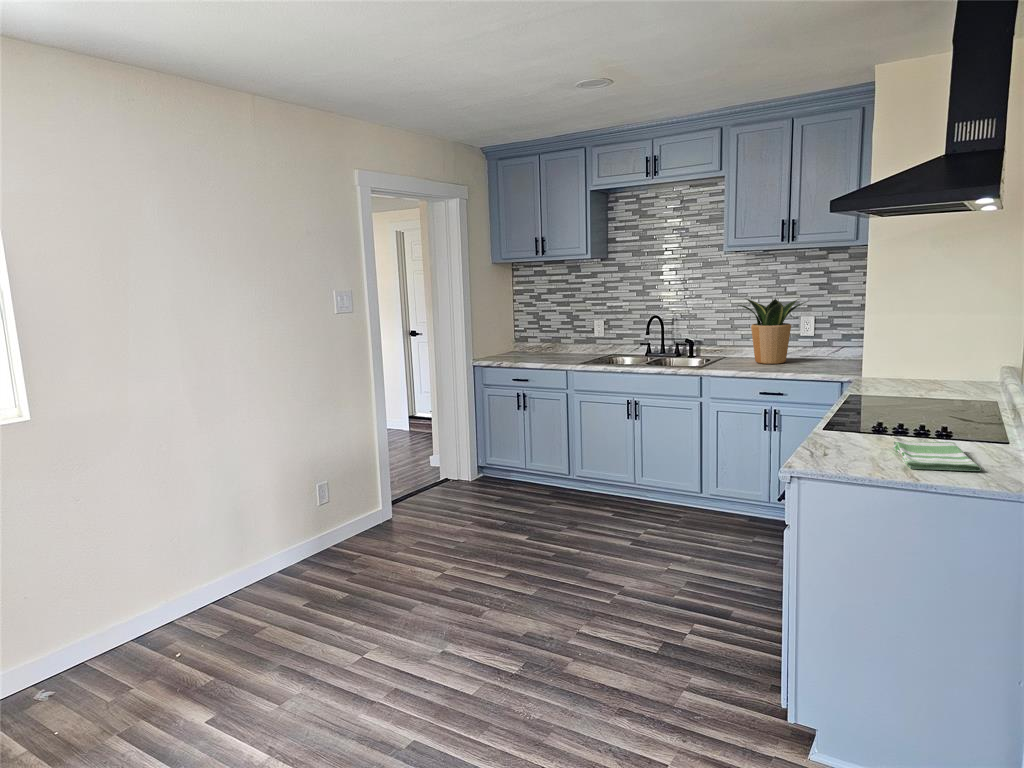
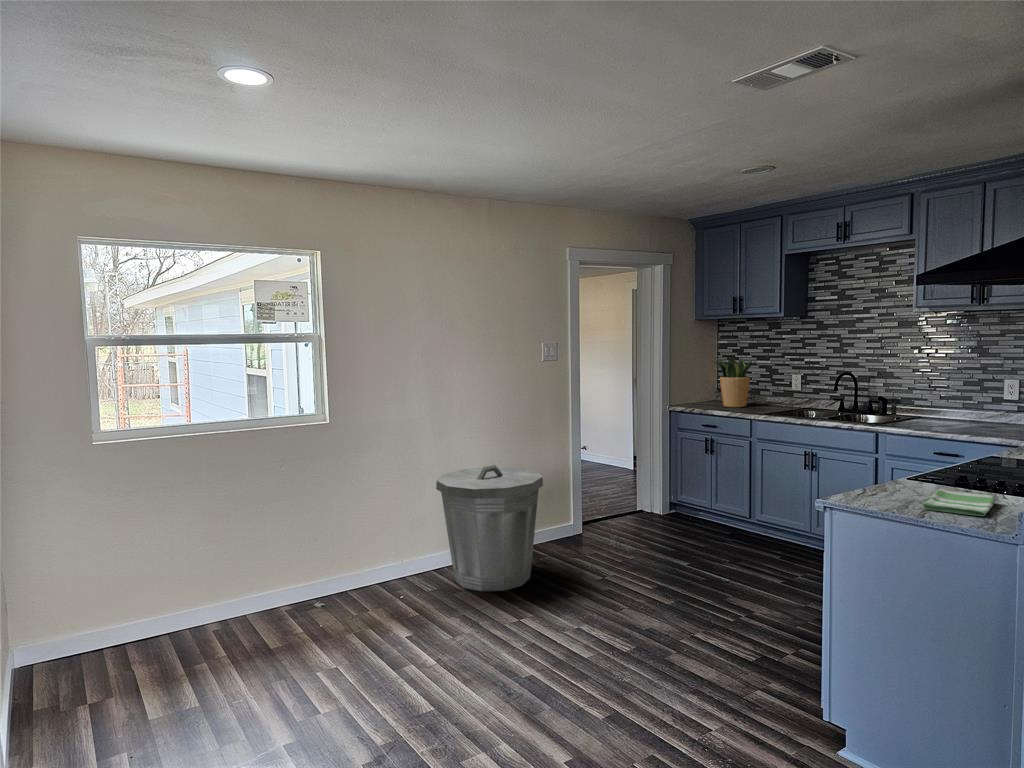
potted plant: present [738,298,808,364] -> present [712,357,757,407]
trash can: none [216,453,362,621] -> present [436,465,543,591]

